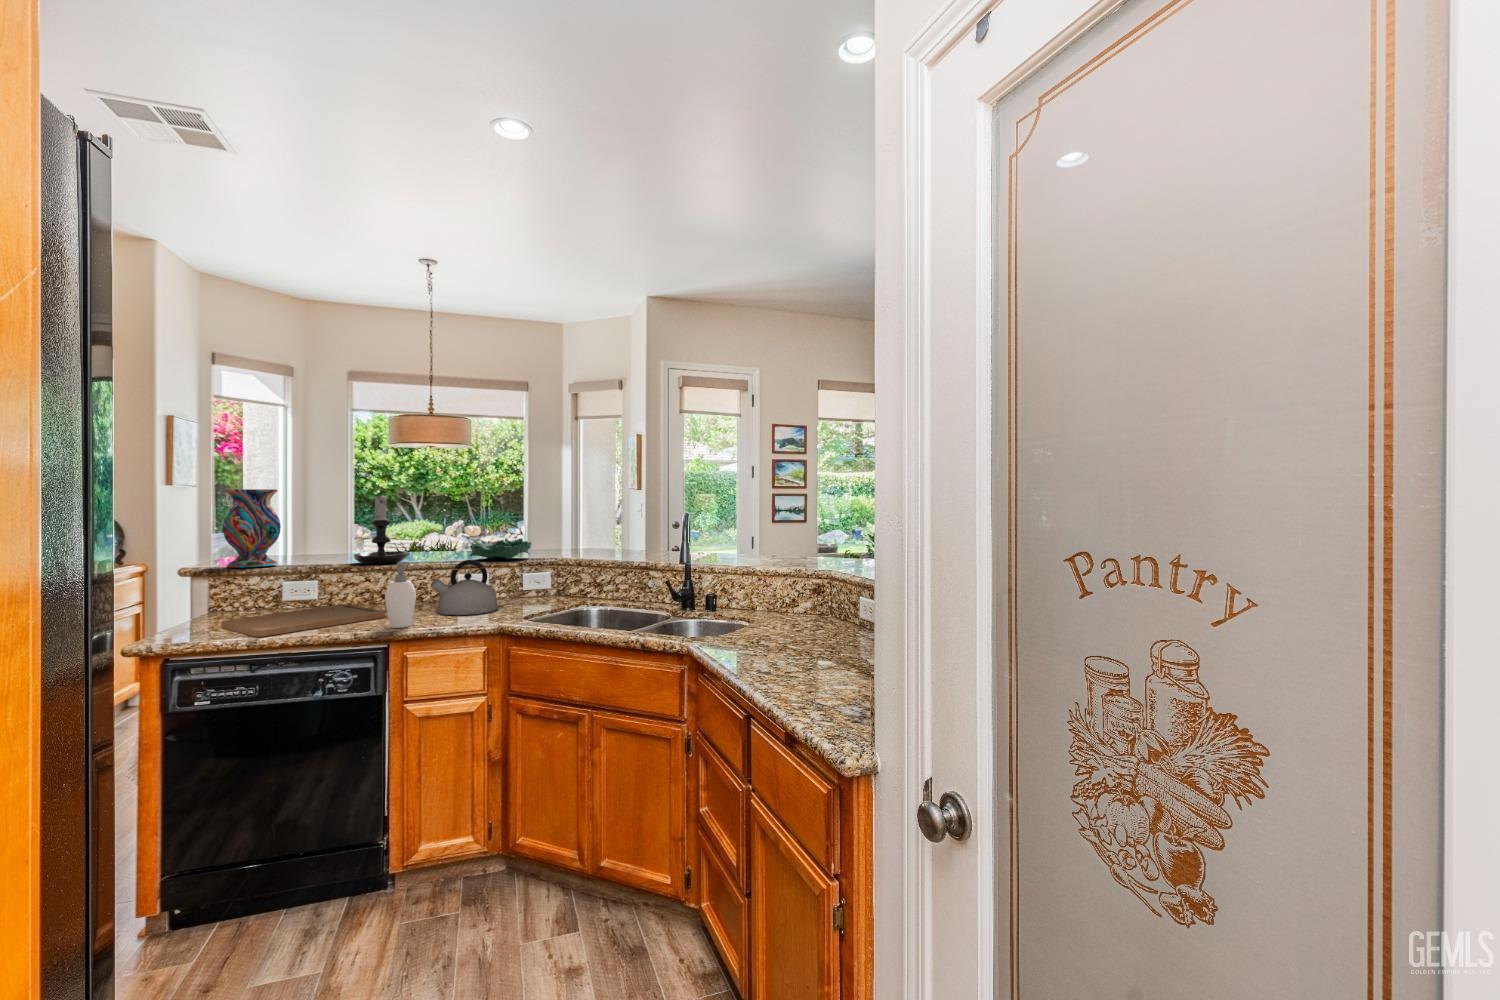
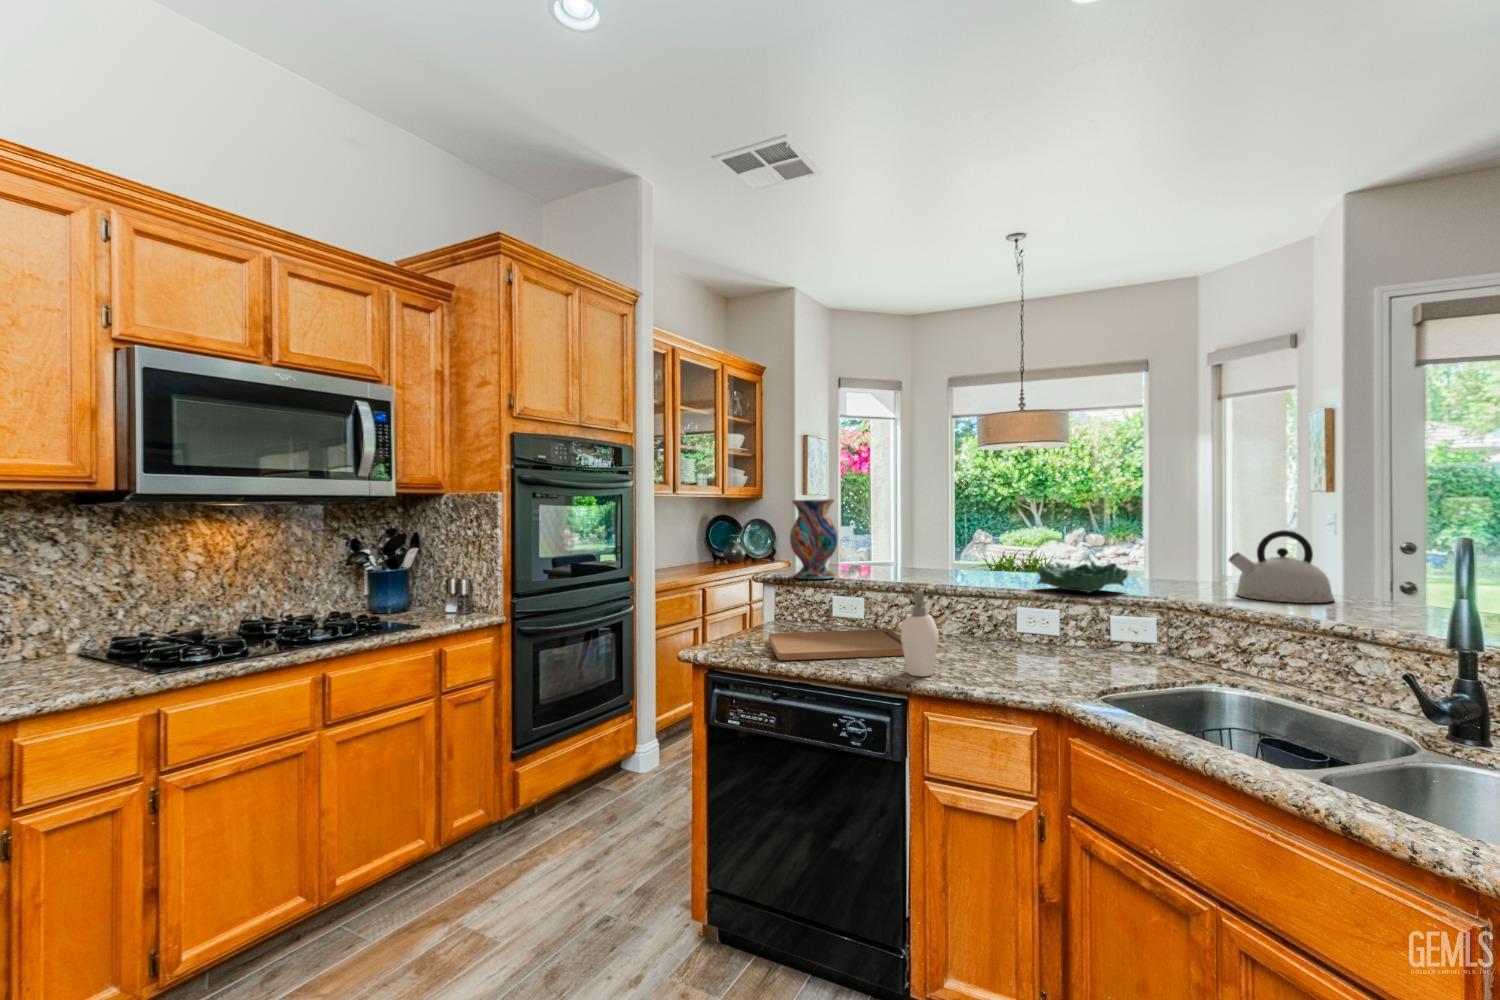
candle holder: present [354,491,410,564] -> none [902,499,962,586]
kettle: present [430,560,499,615] -> present [1229,530,1335,603]

